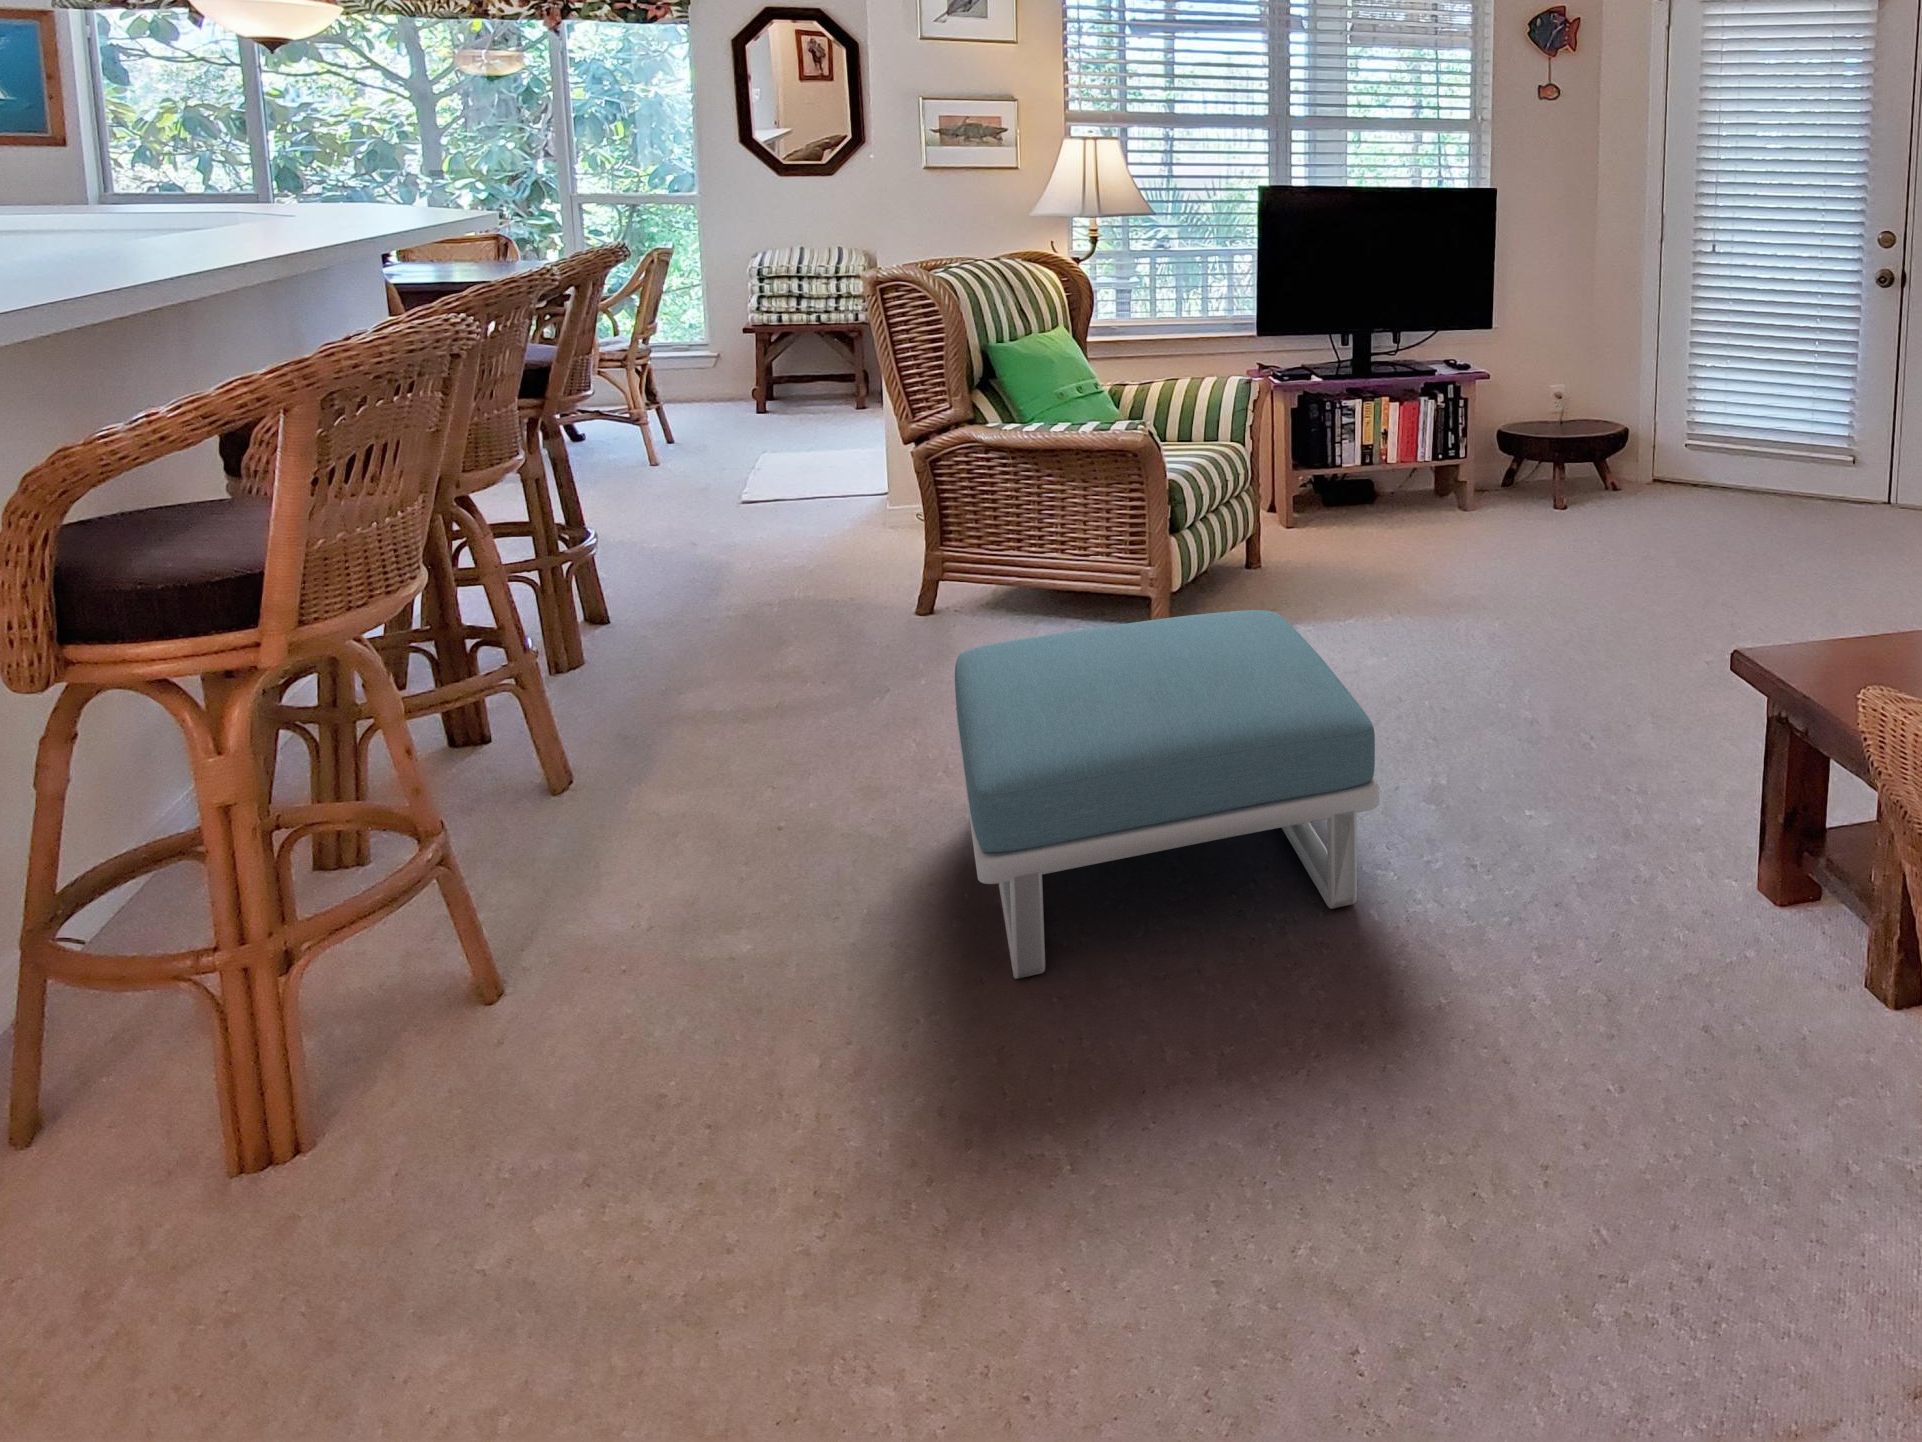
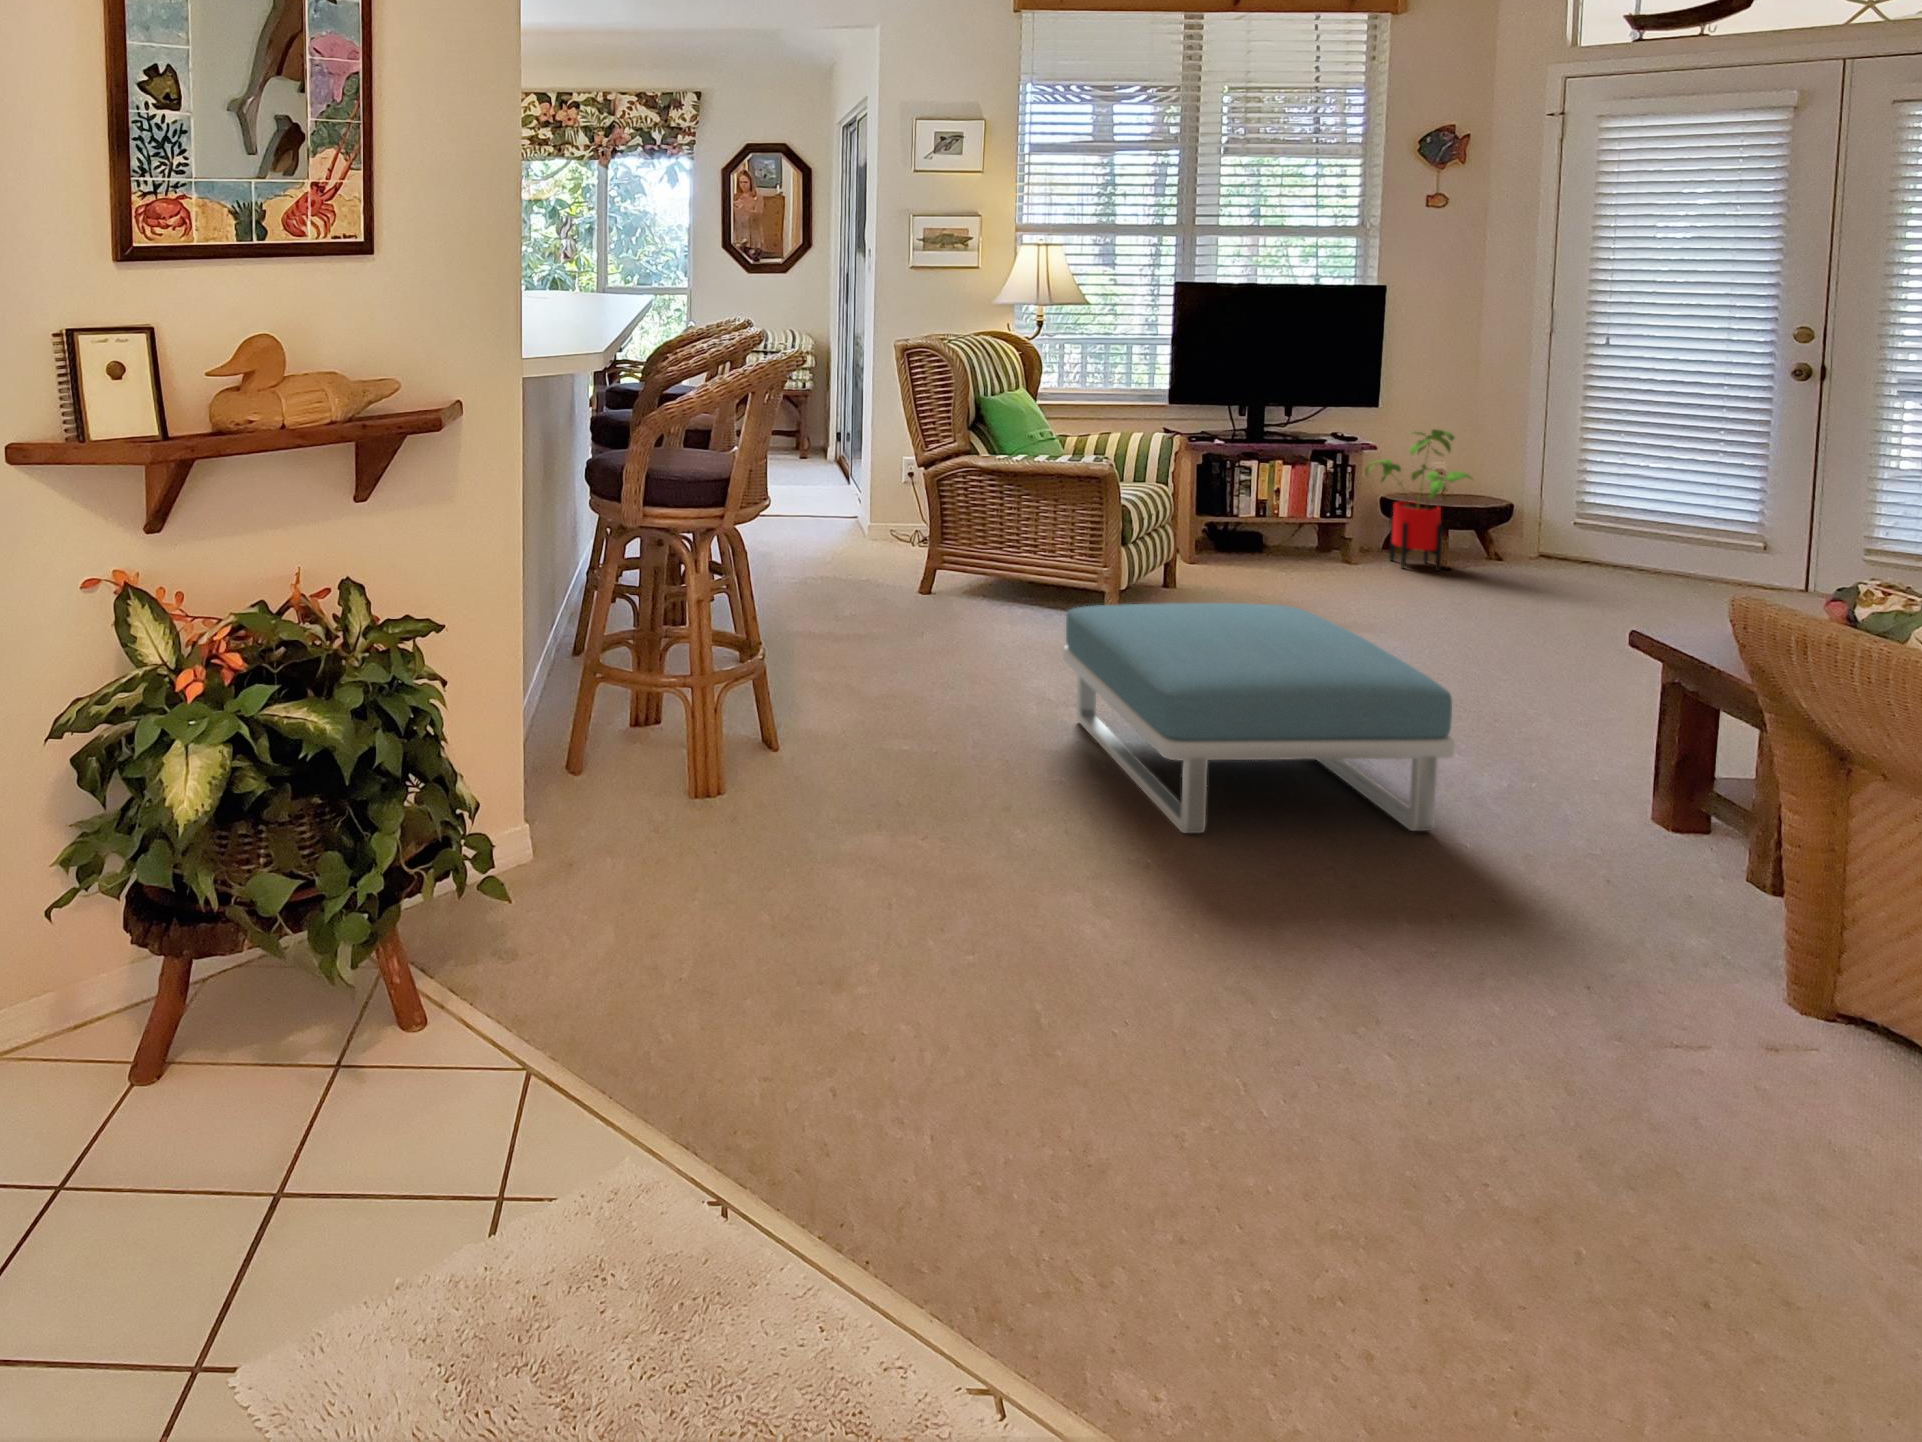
house plant: none [1482,351,1585,511] -> present [1365,429,1472,571]

